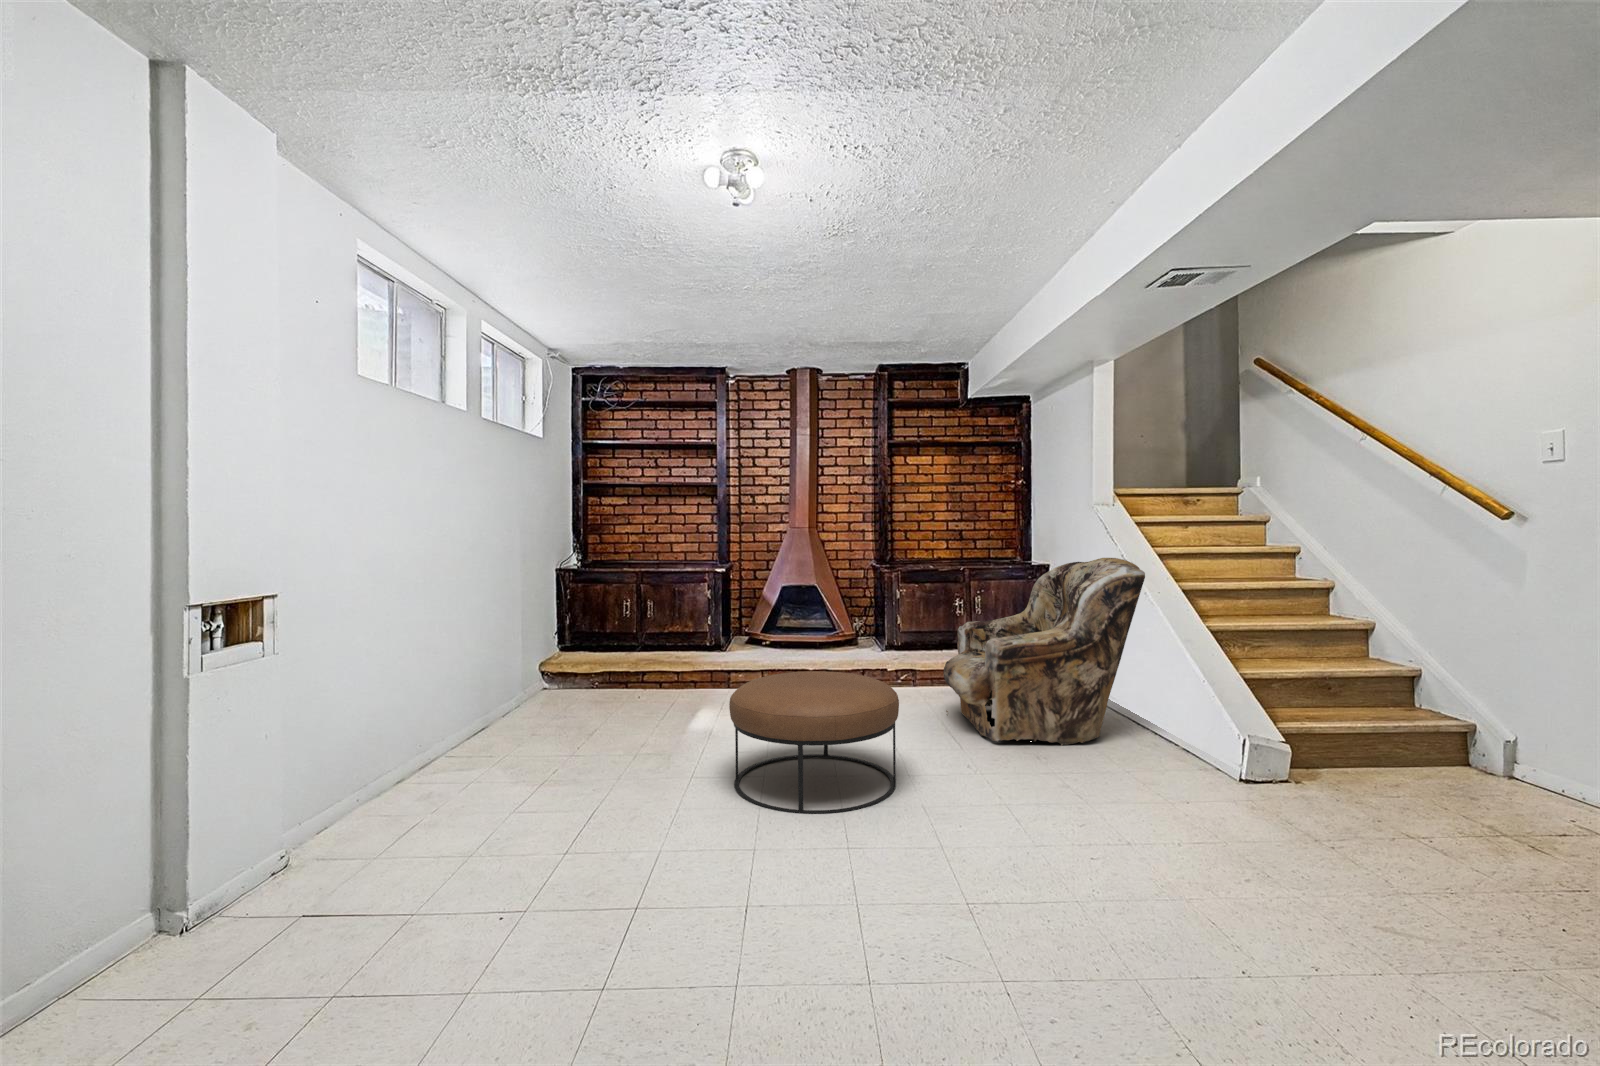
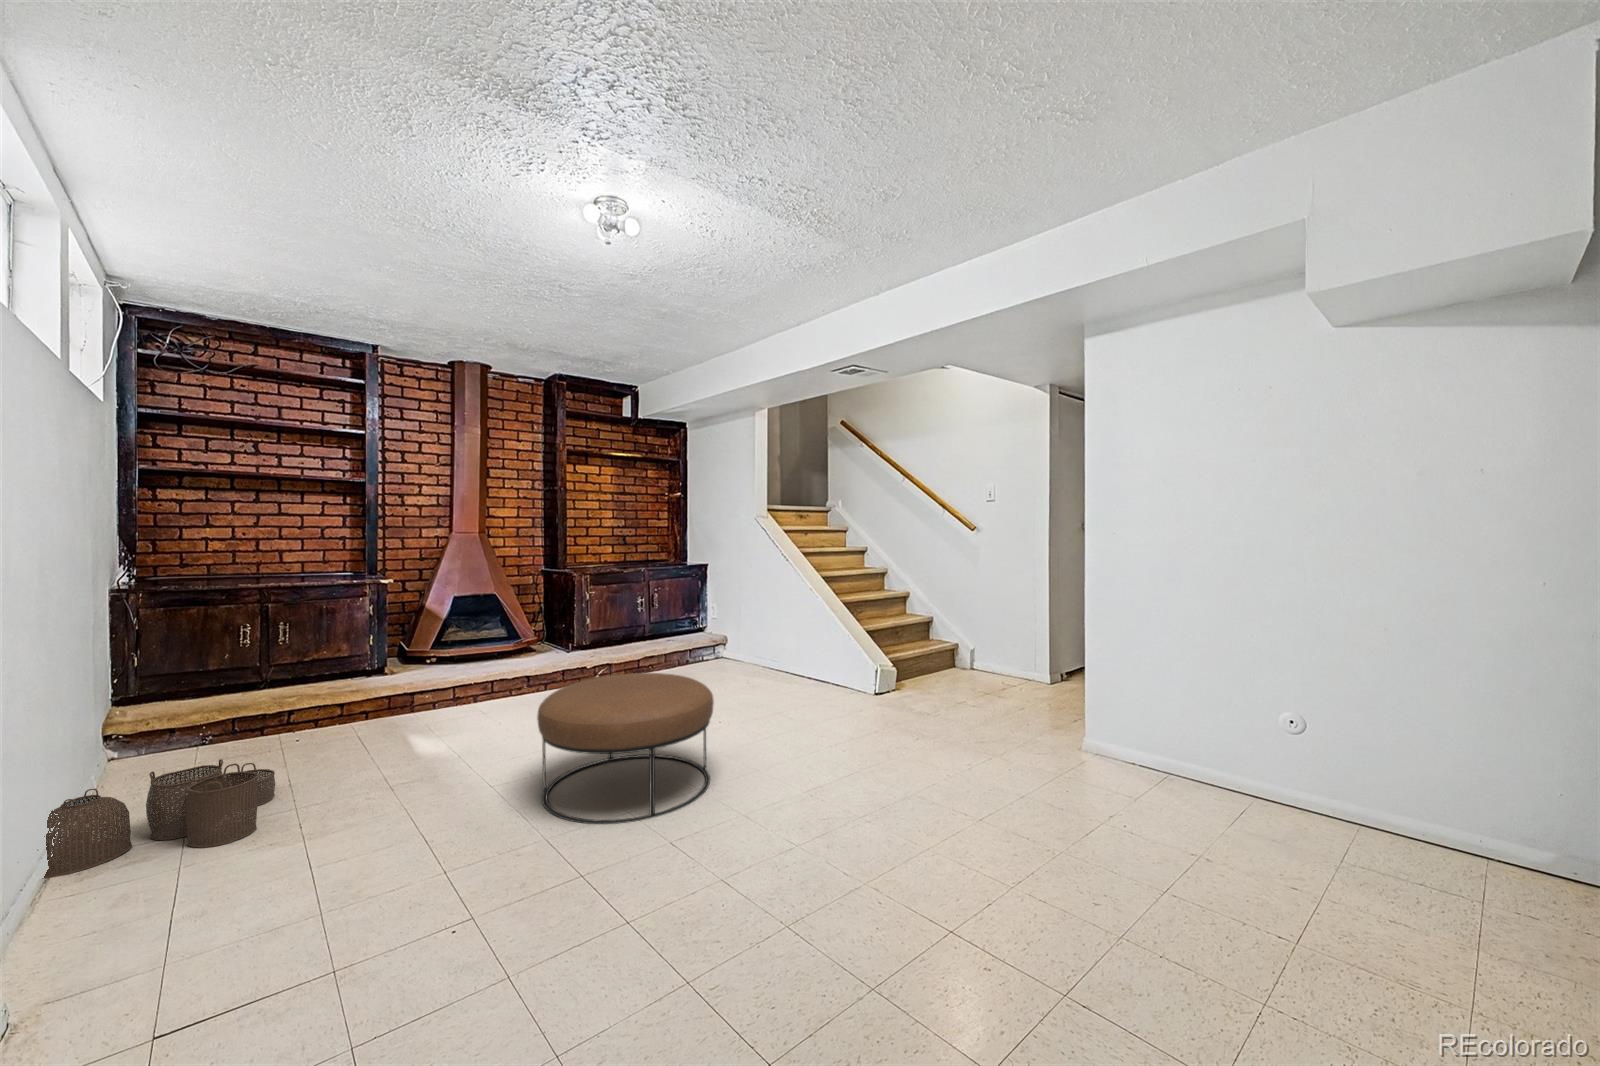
armchair: present [944,558,1145,746] -> none [668,557,831,714]
woven basket: none [473,692,604,751] -> present [44,759,275,878]

